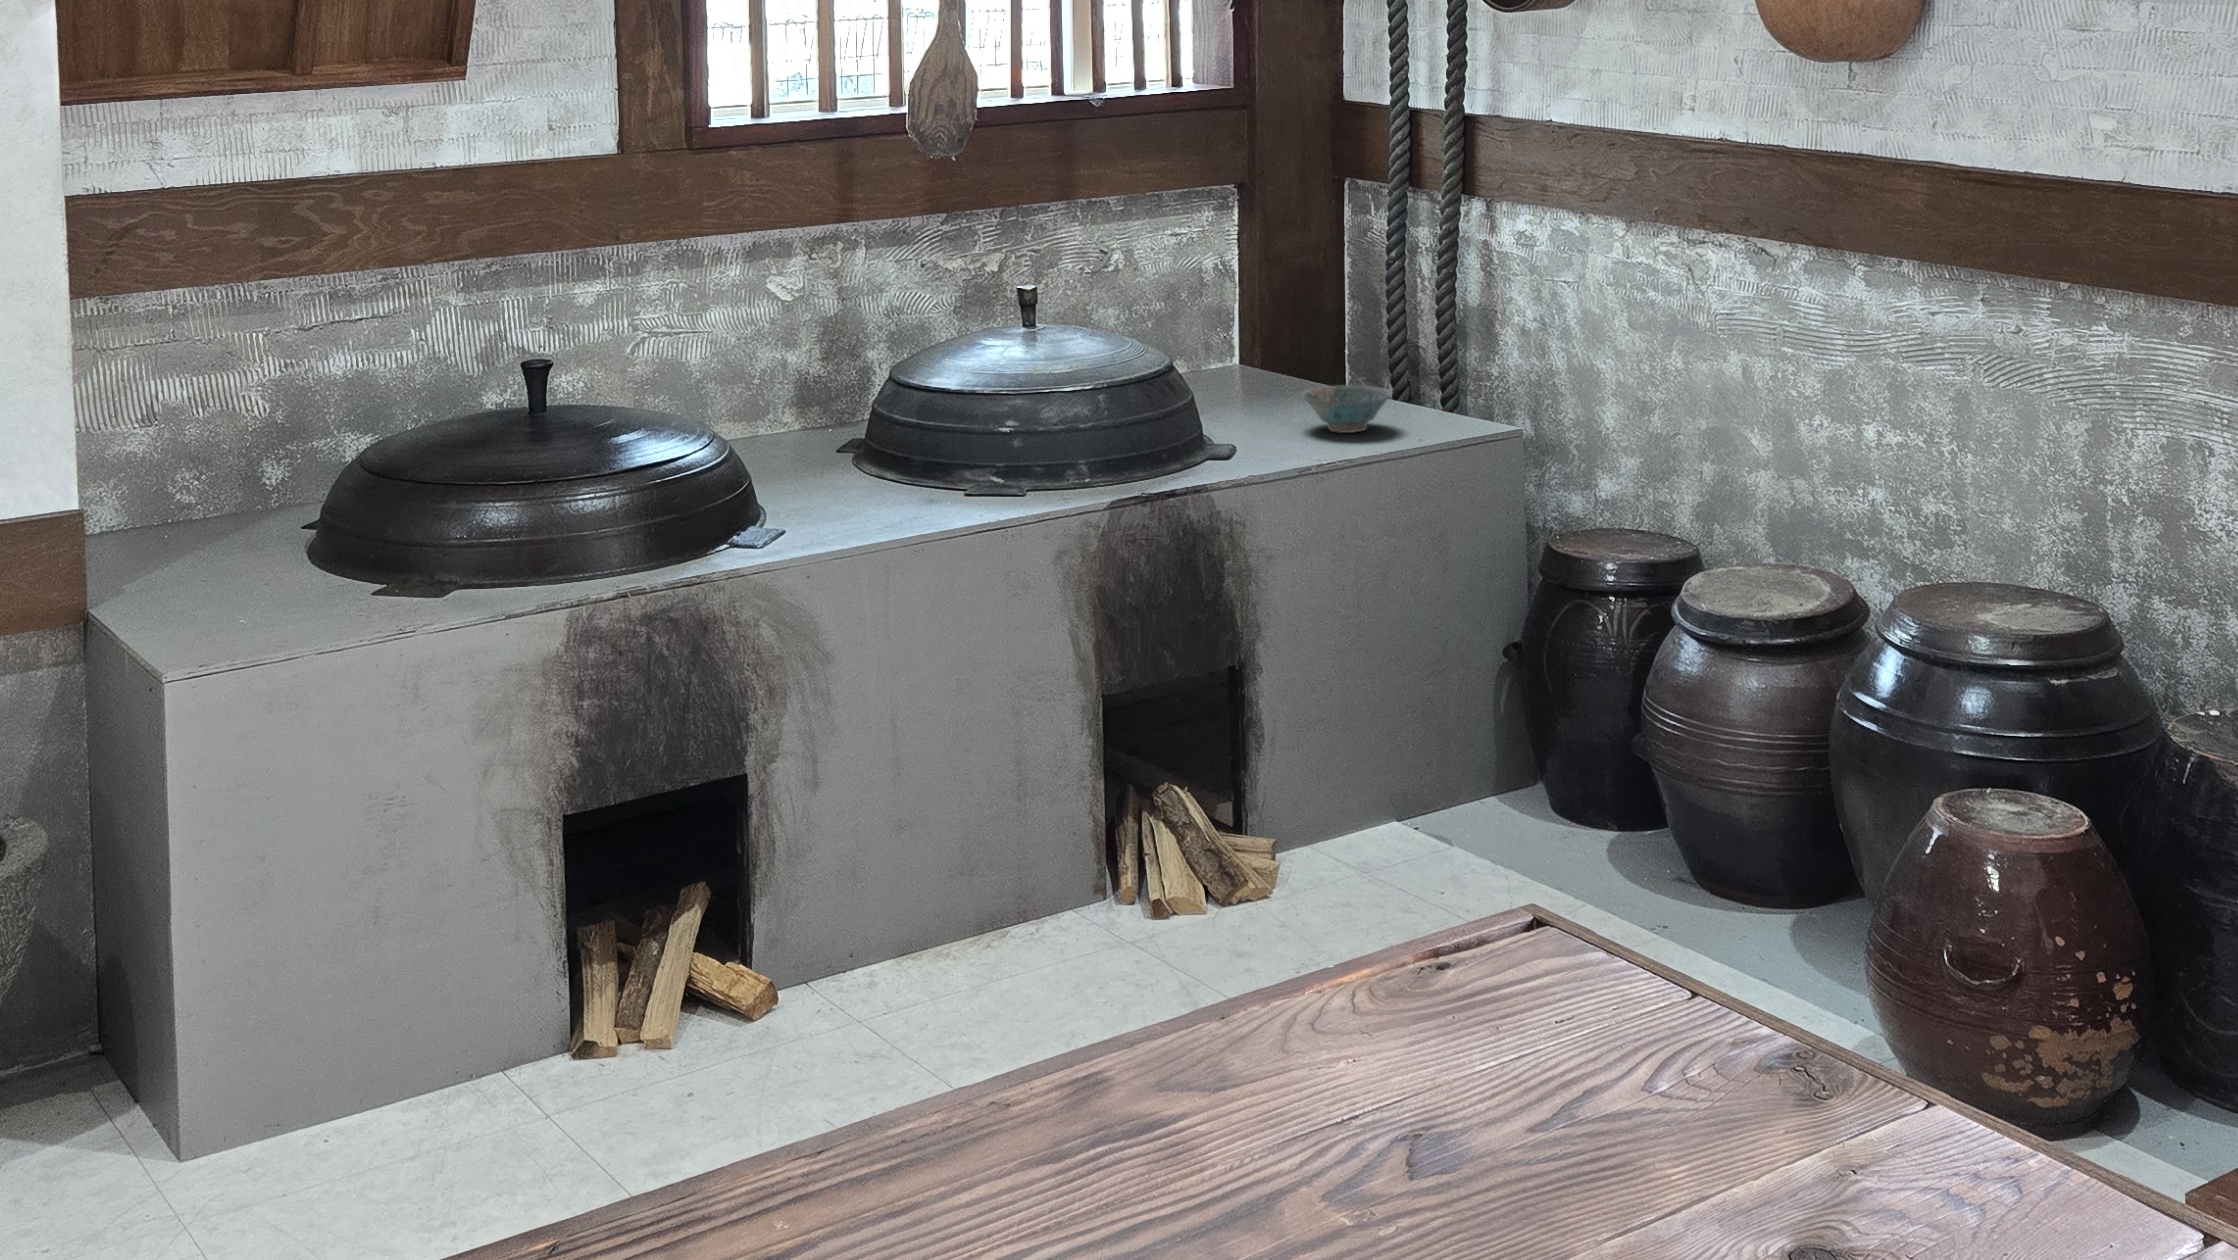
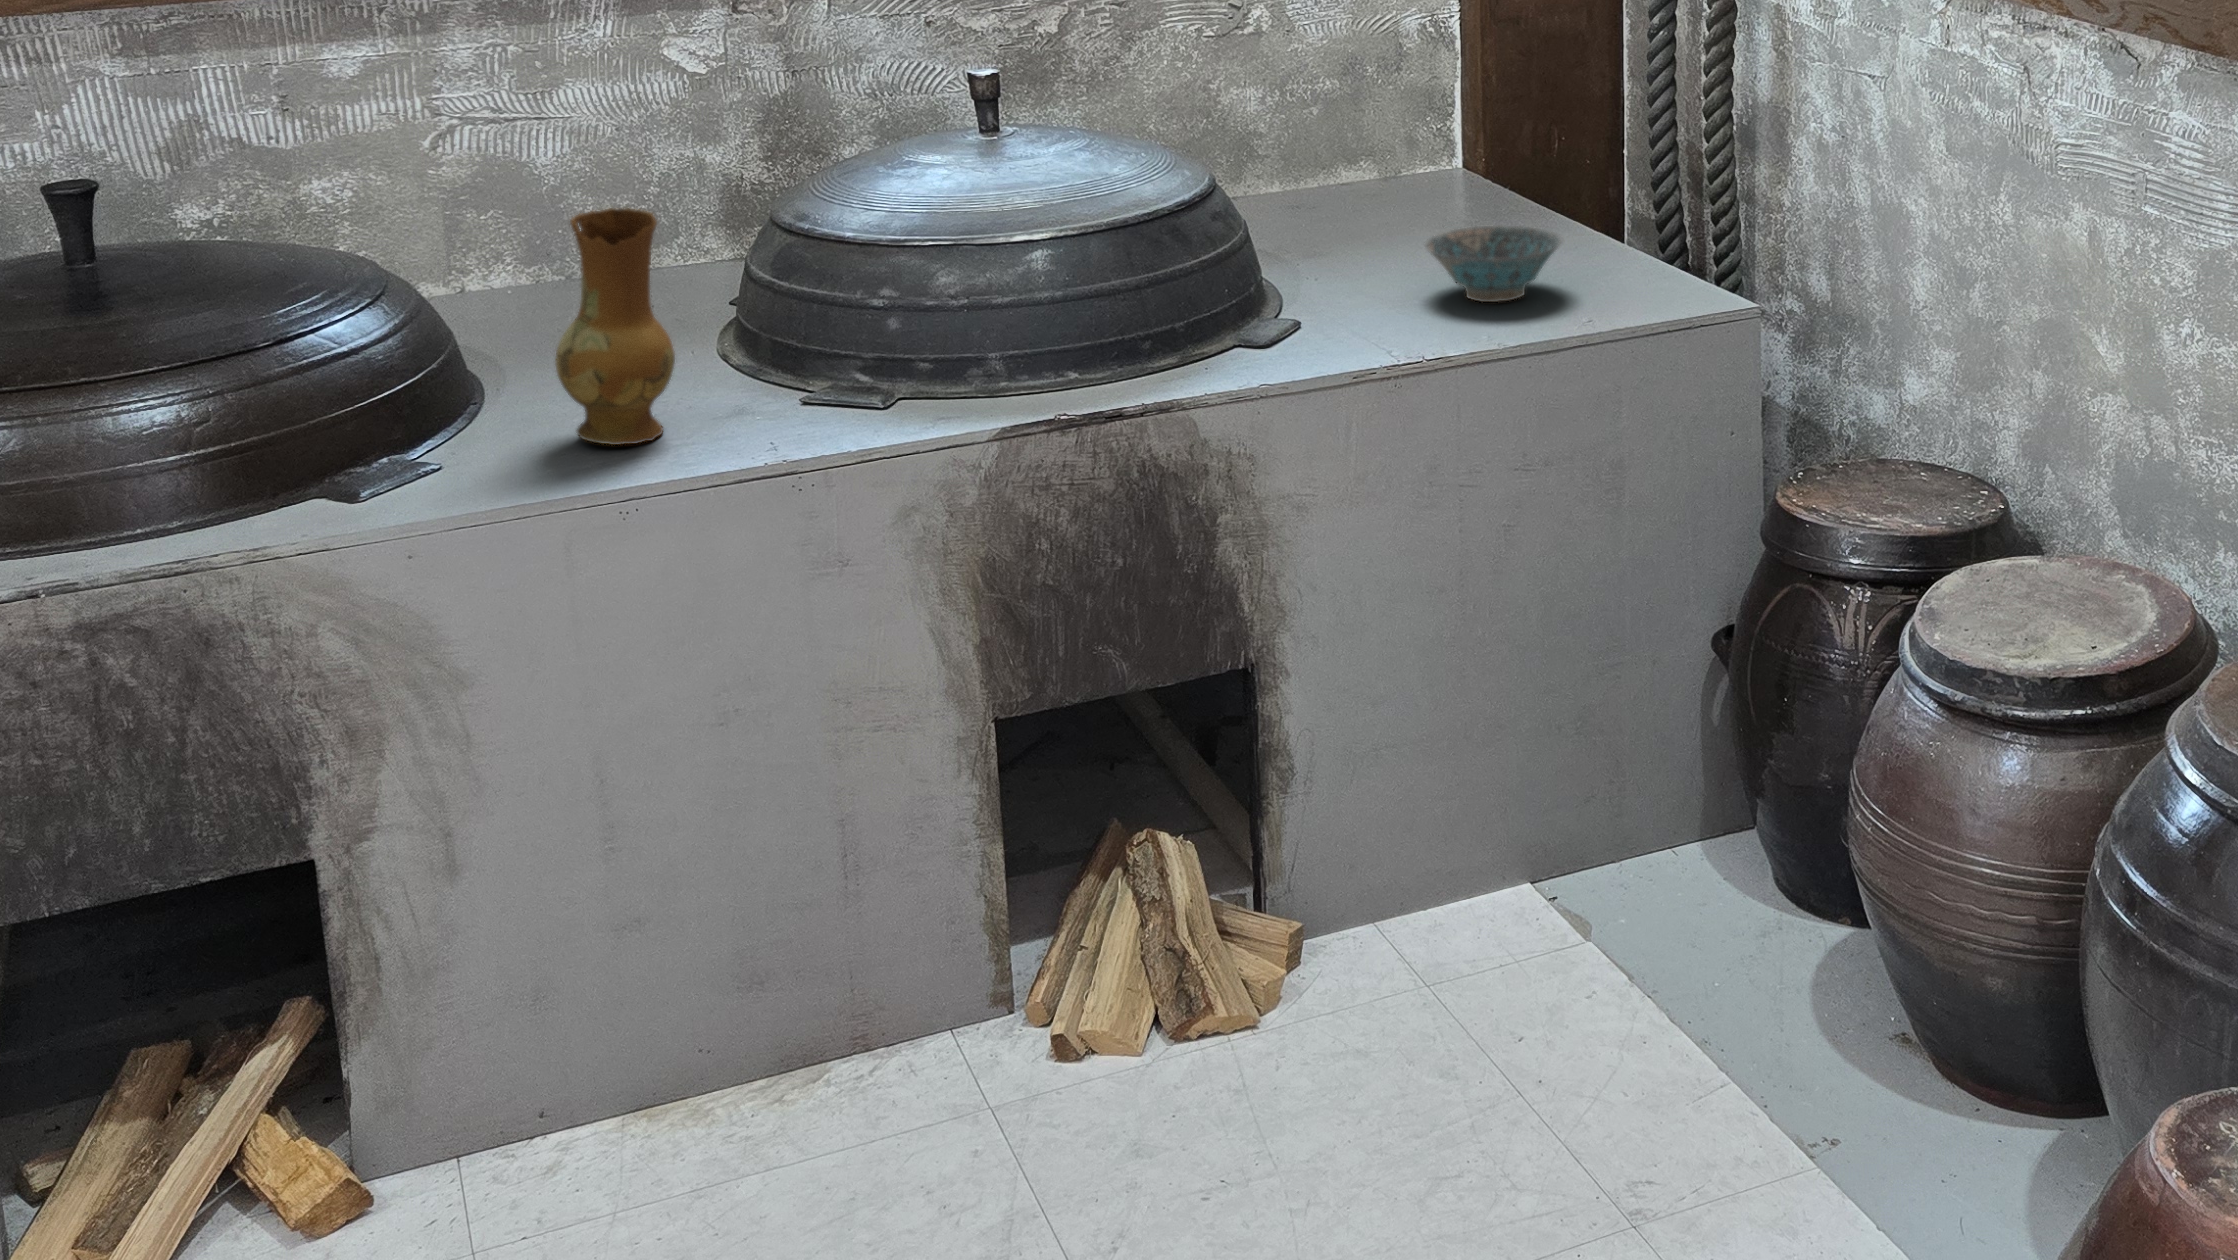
ceramic jug: none [838,368,911,521] -> present [556,208,675,445]

